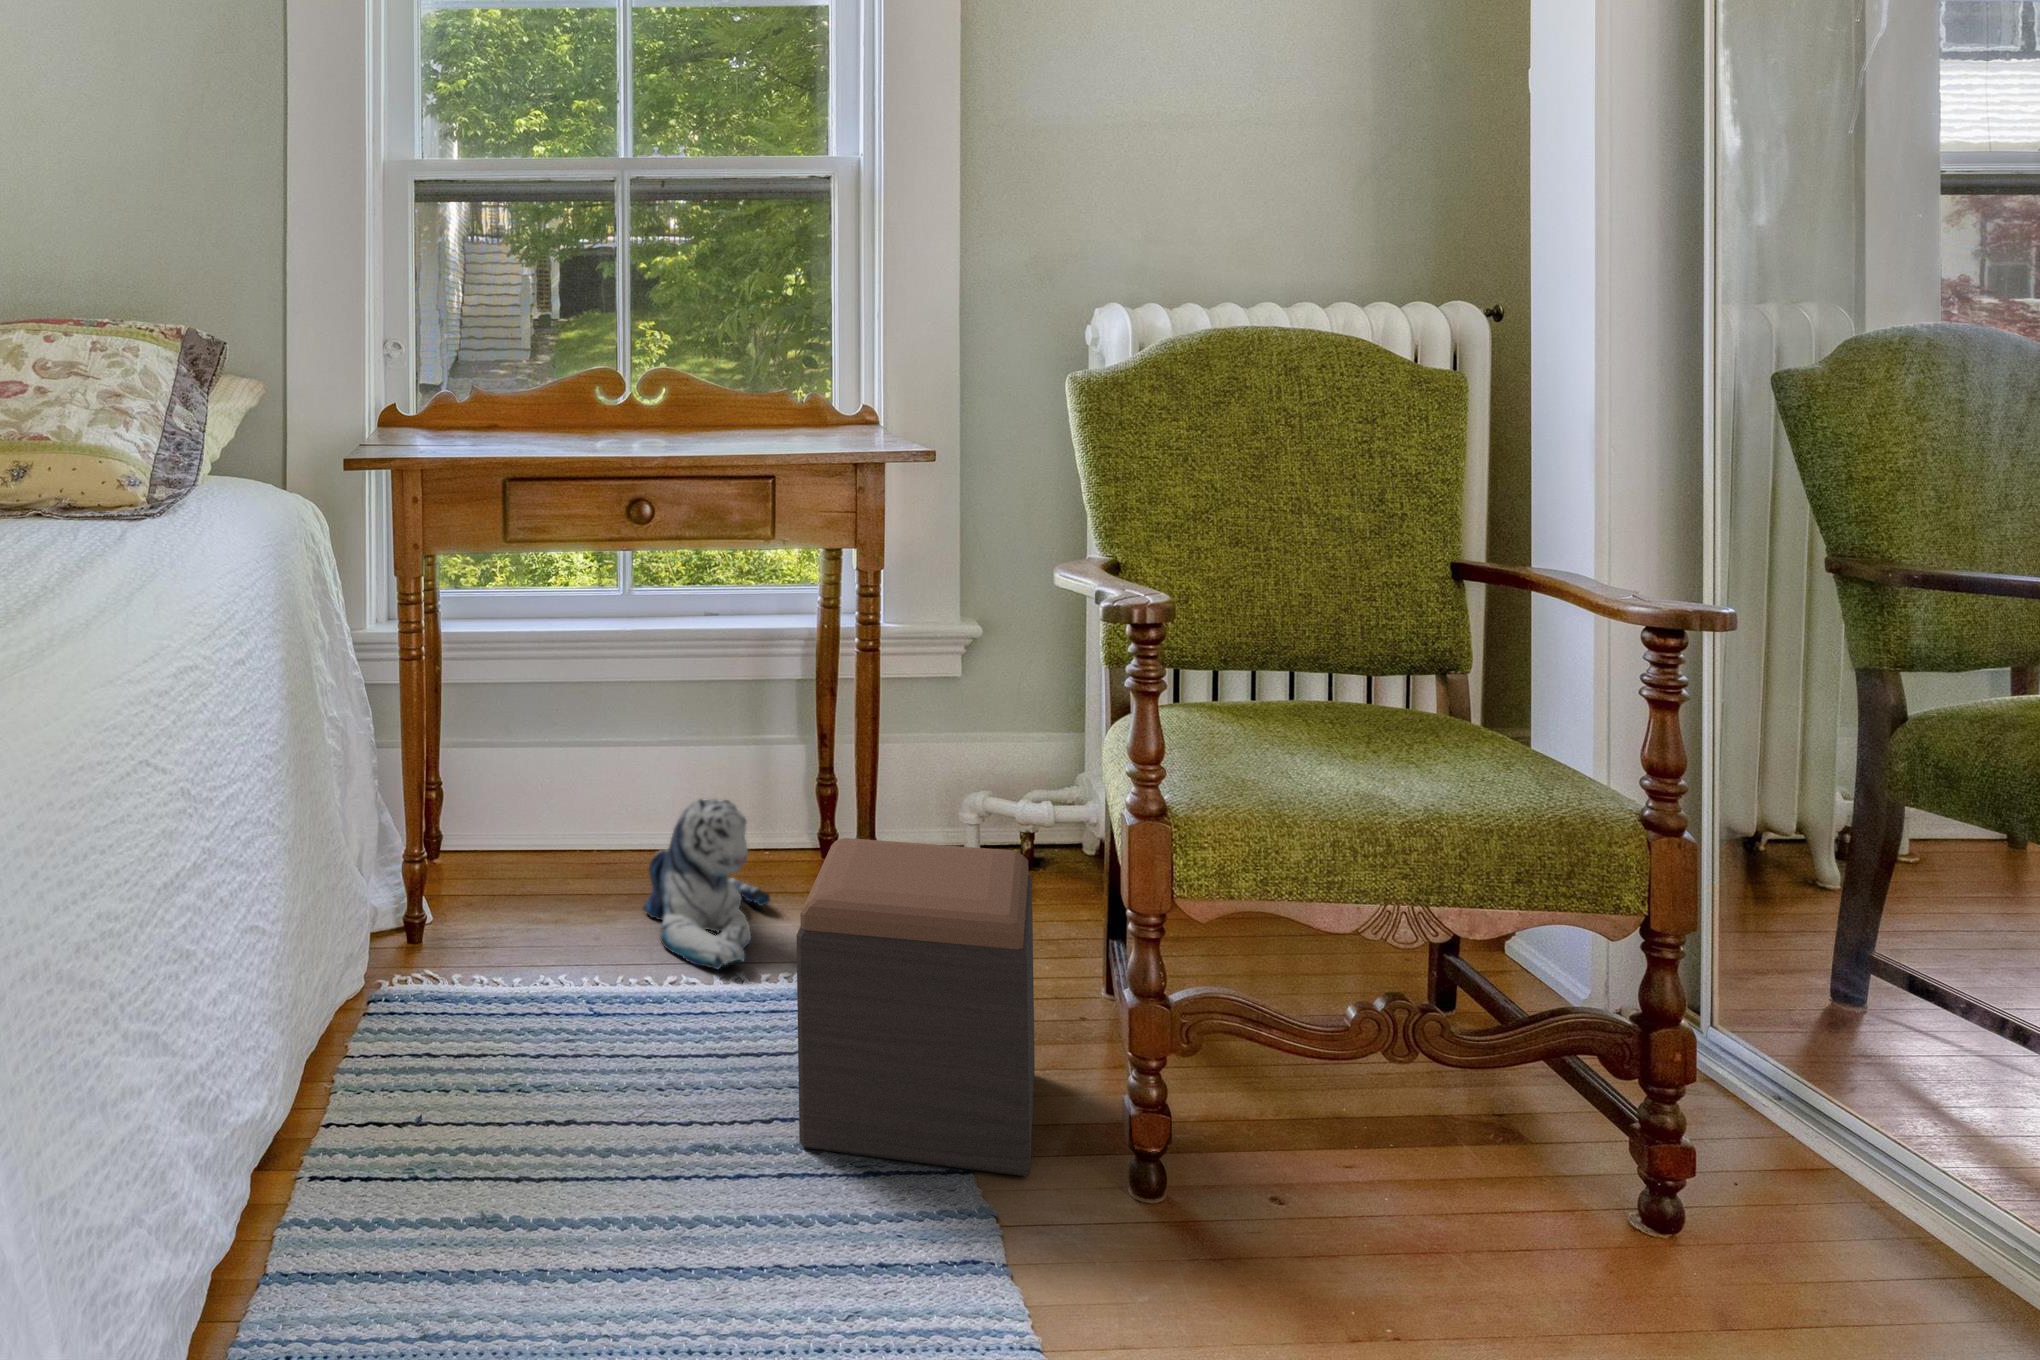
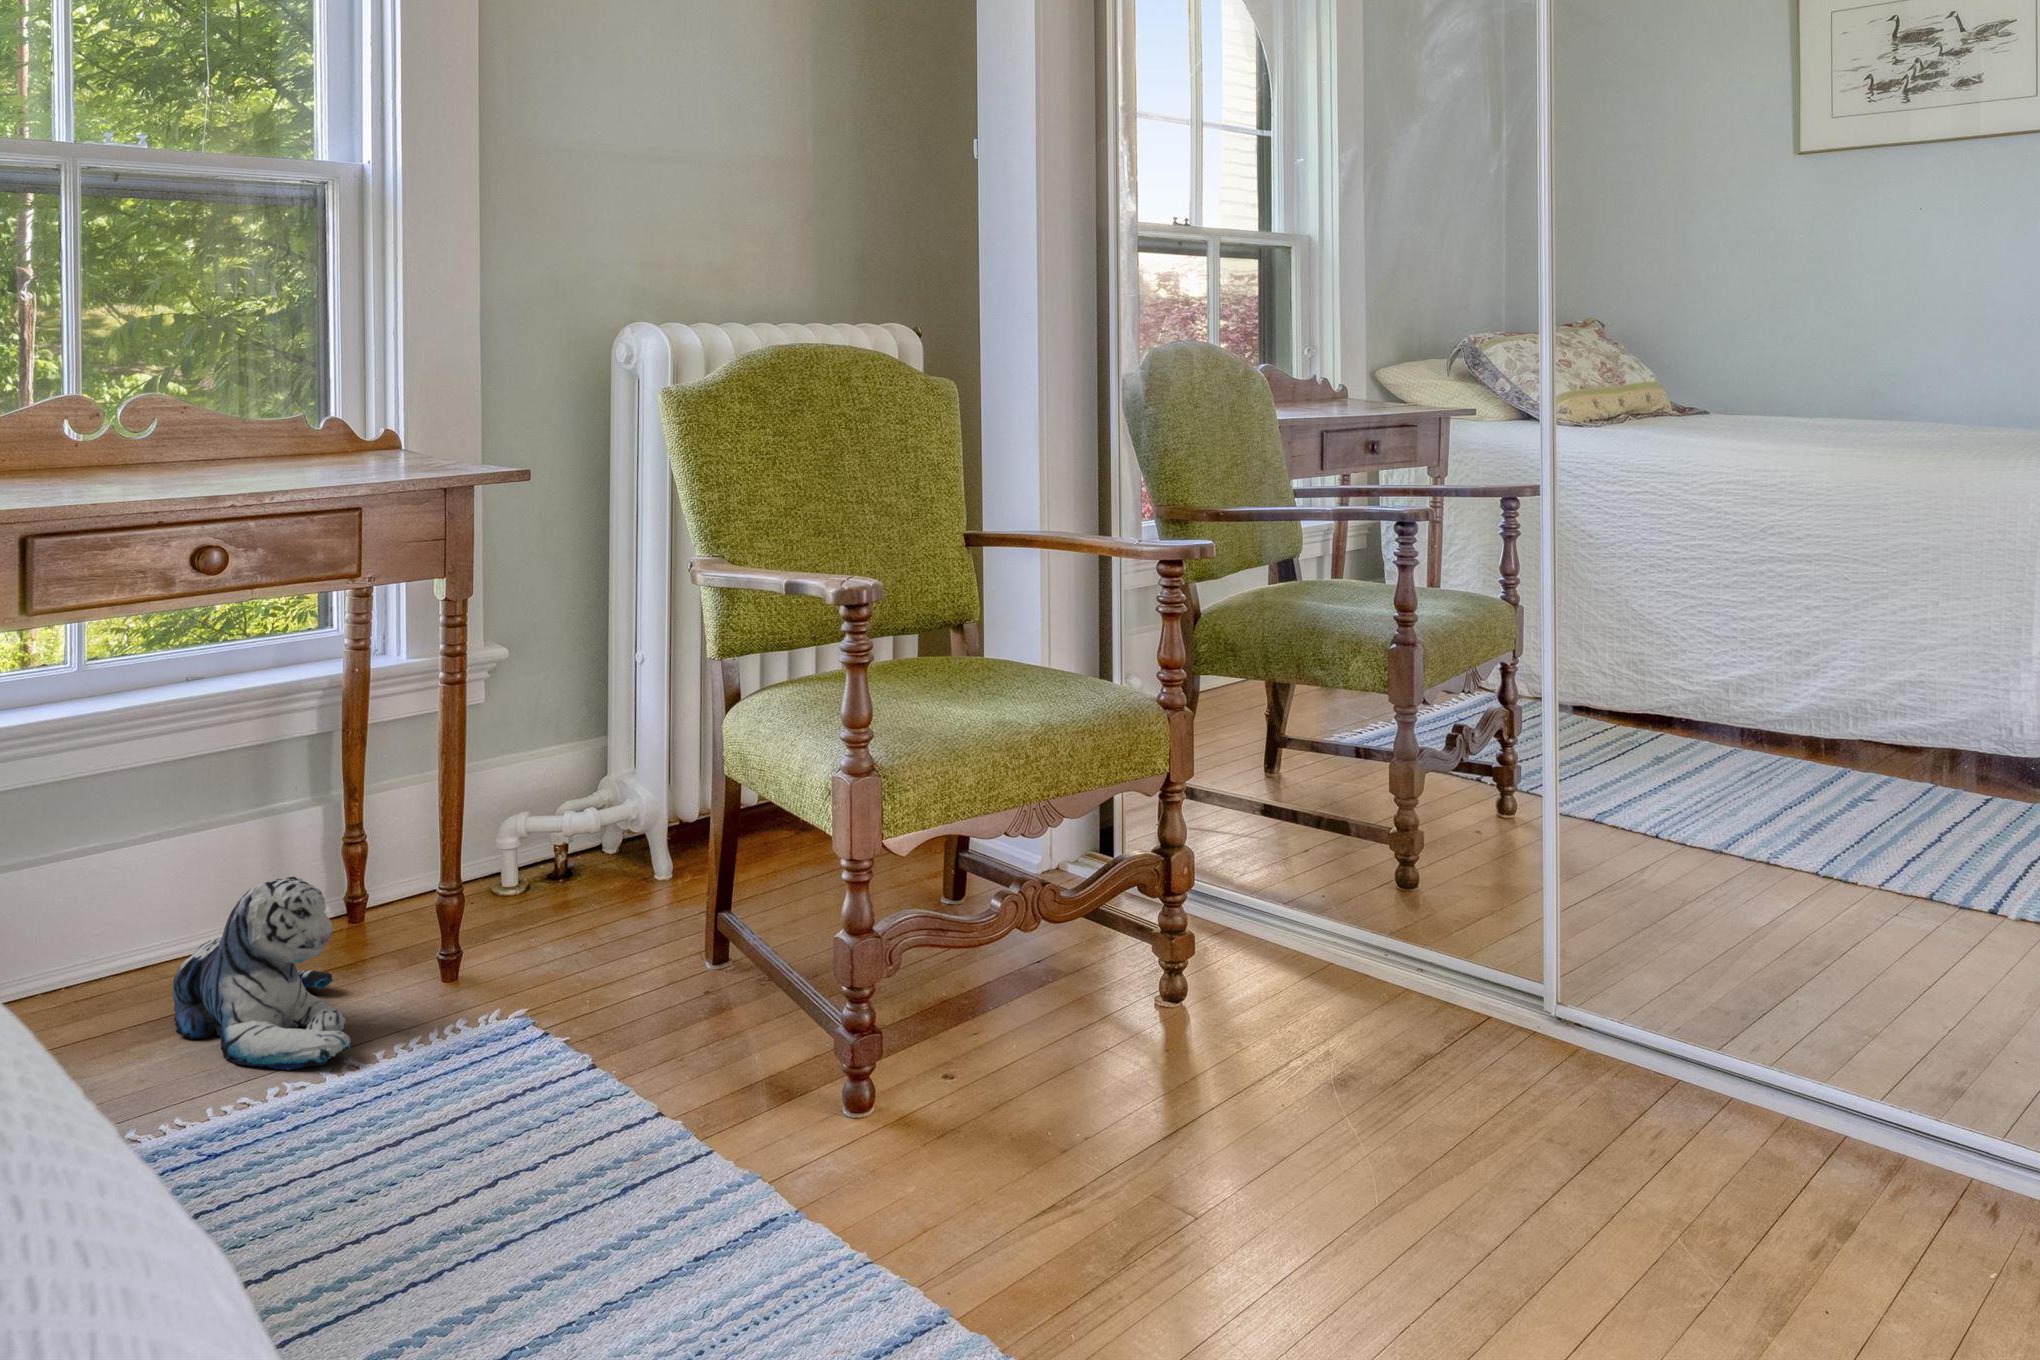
footstool: present [796,838,1035,1176] -> none [500,843,766,1194]

